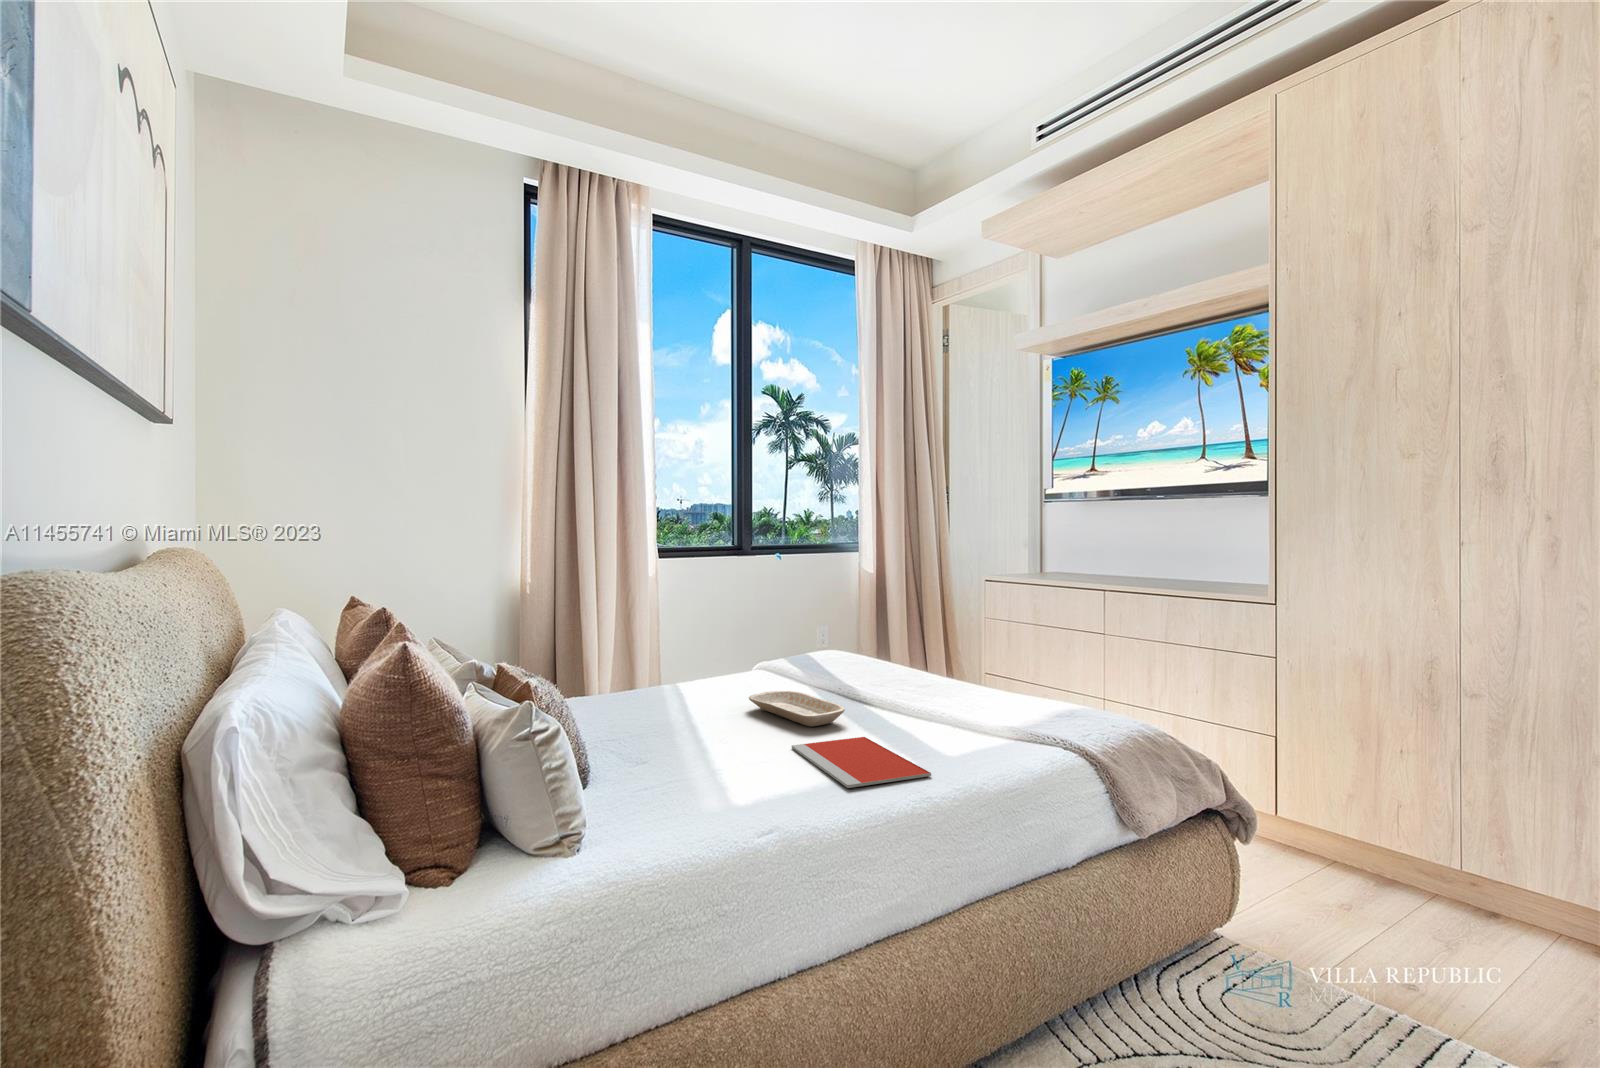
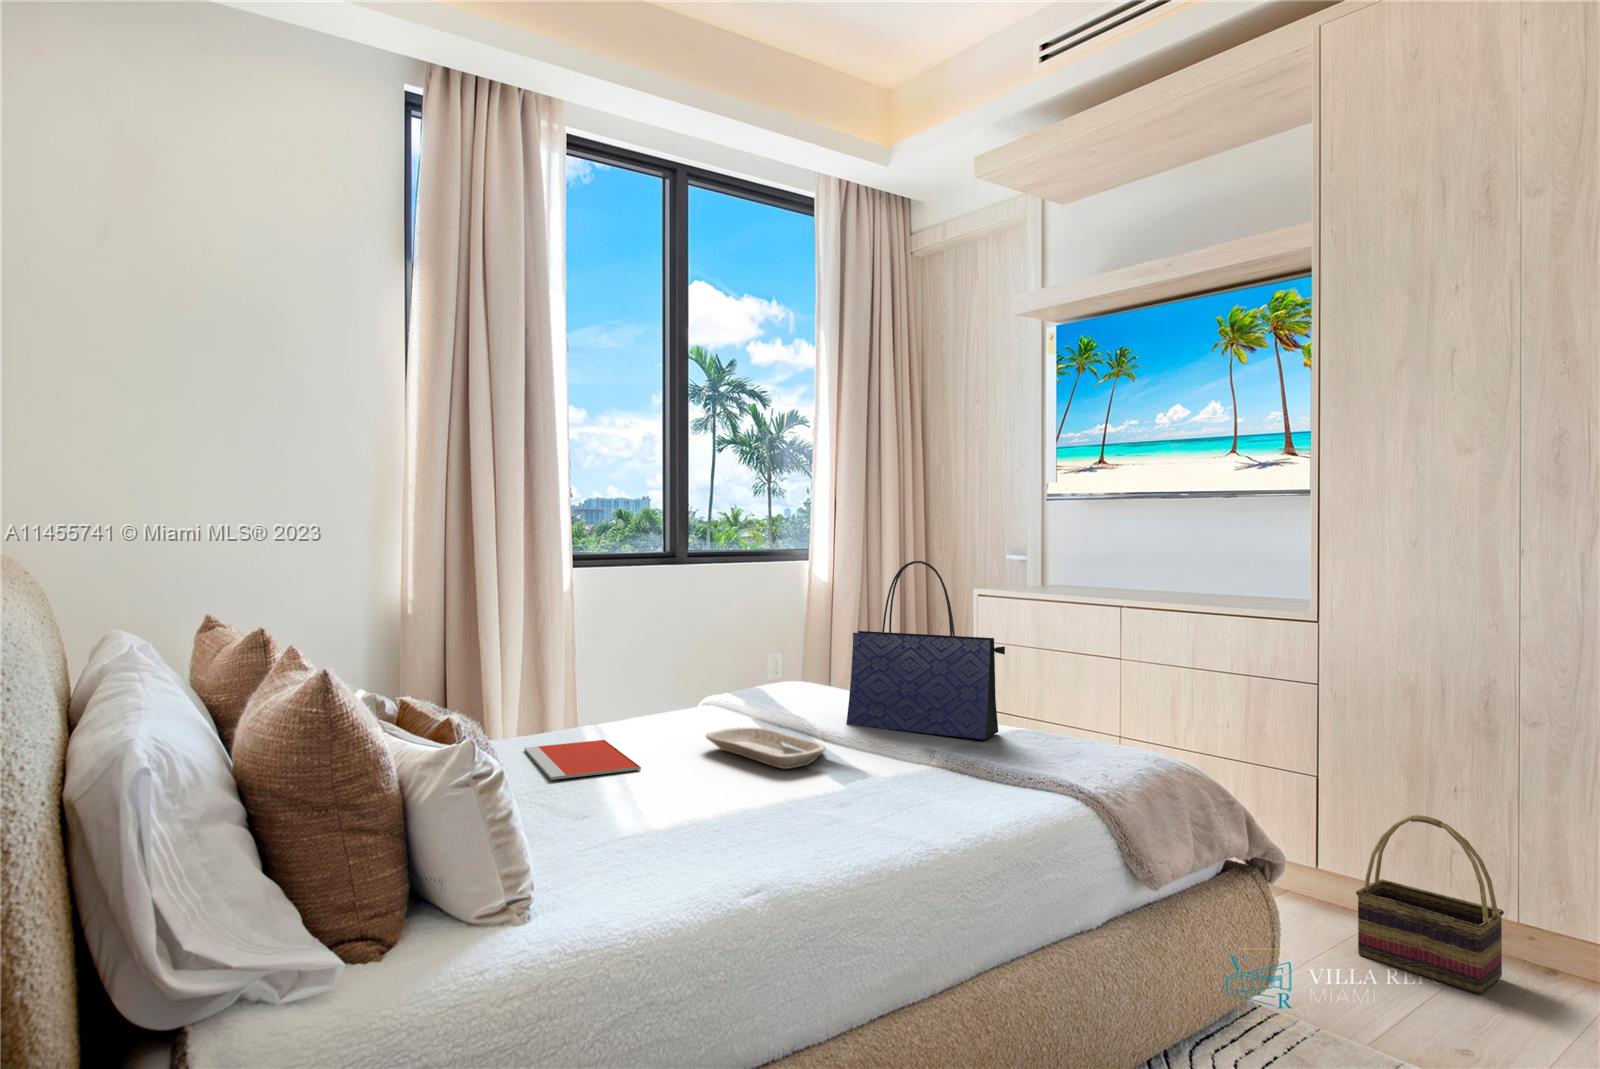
tote bag: none [867,553,999,704] -> present [846,561,1005,740]
notebook: present [792,737,931,788] -> present [524,740,641,780]
basket: none [1310,774,1446,932] -> present [1356,815,1504,994]

